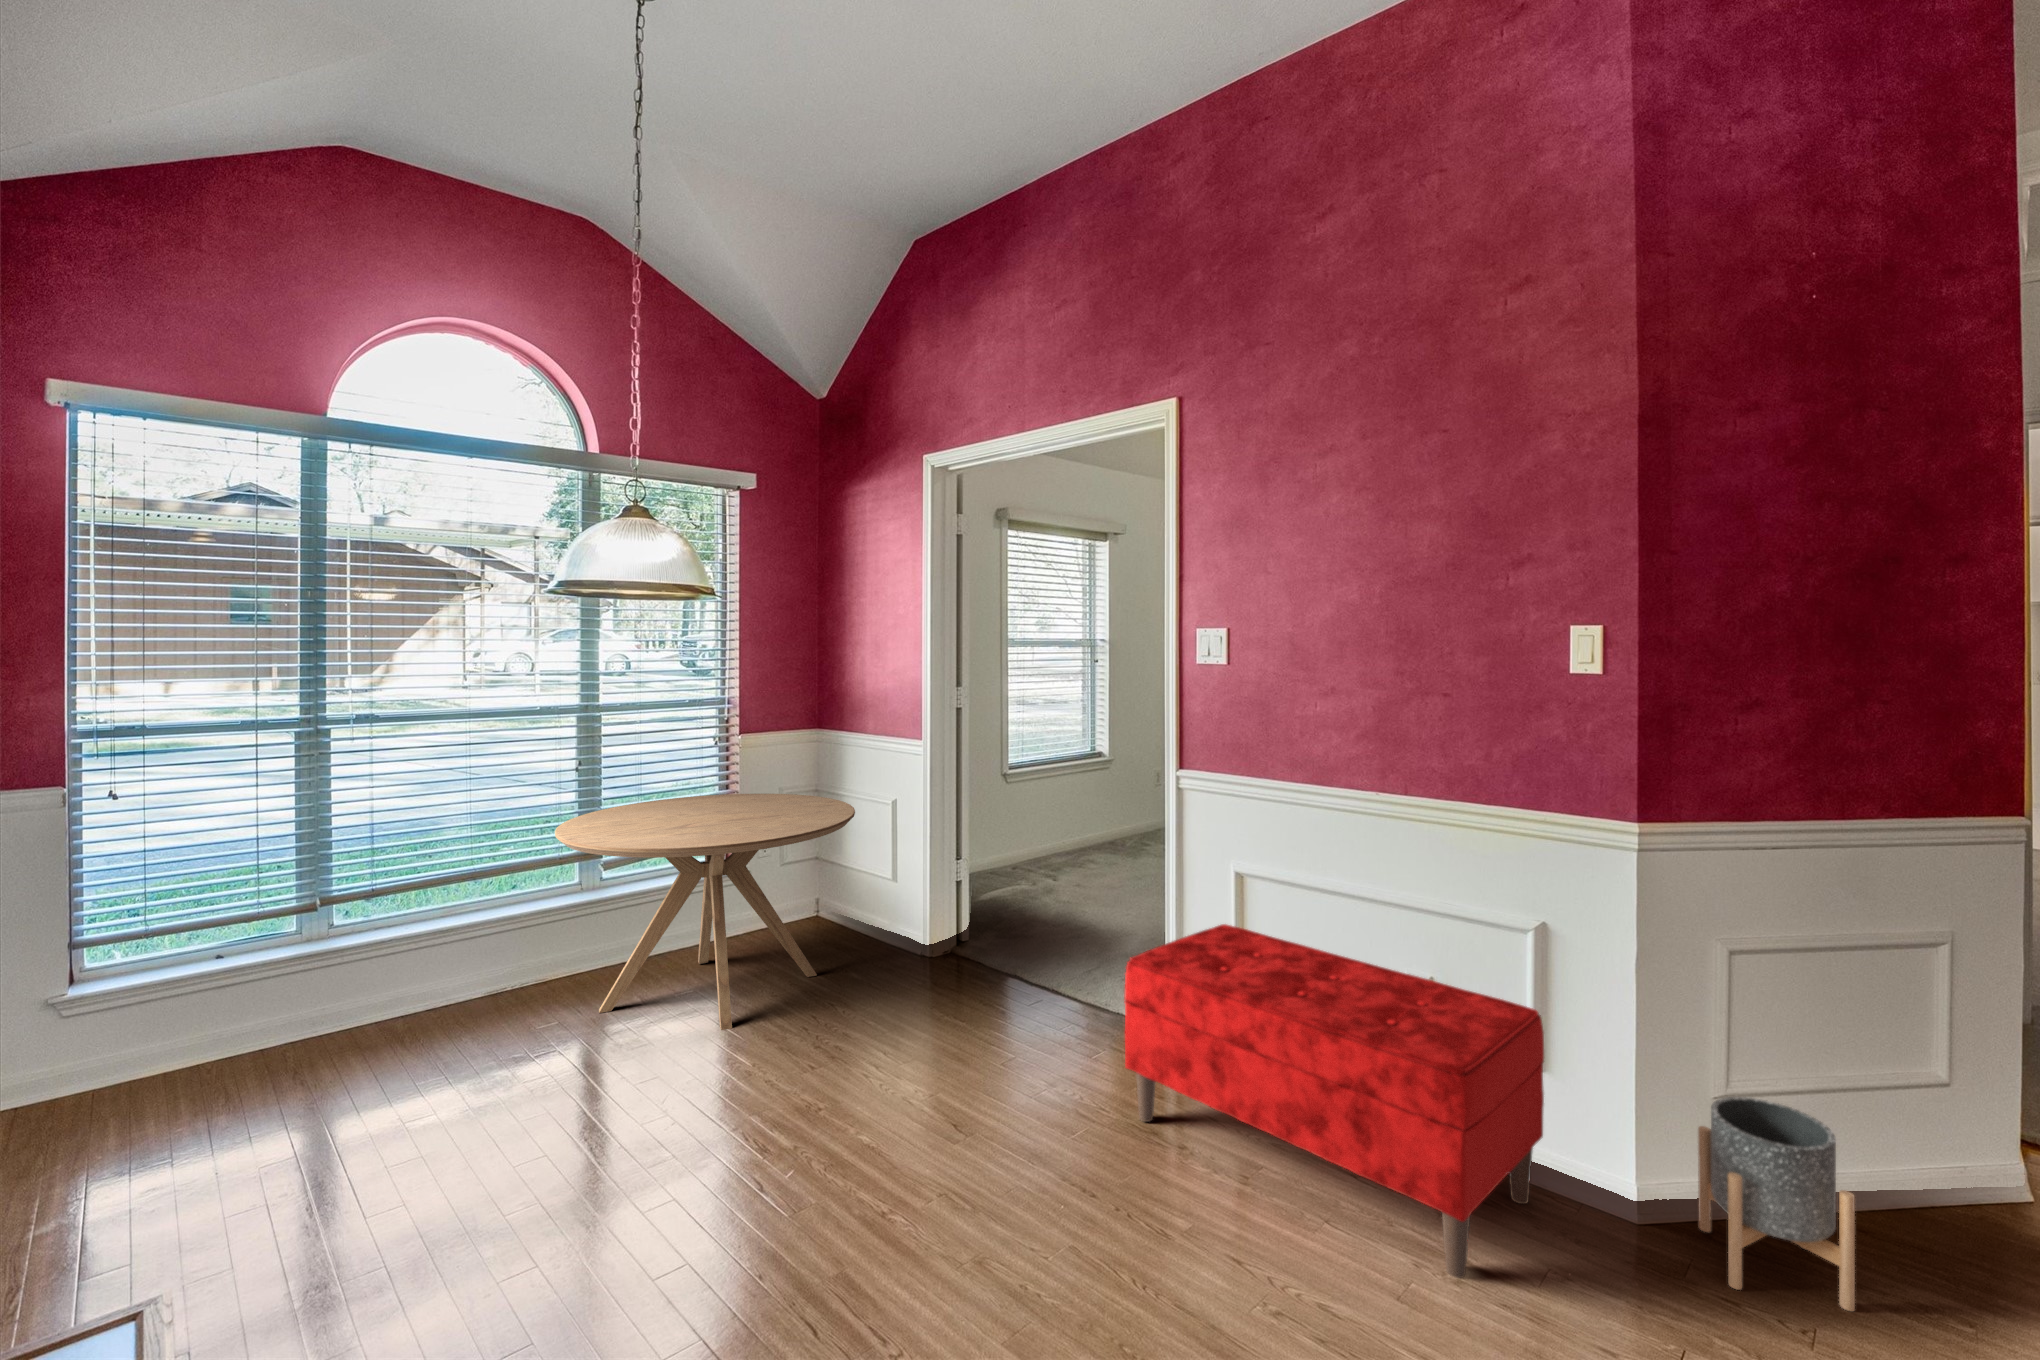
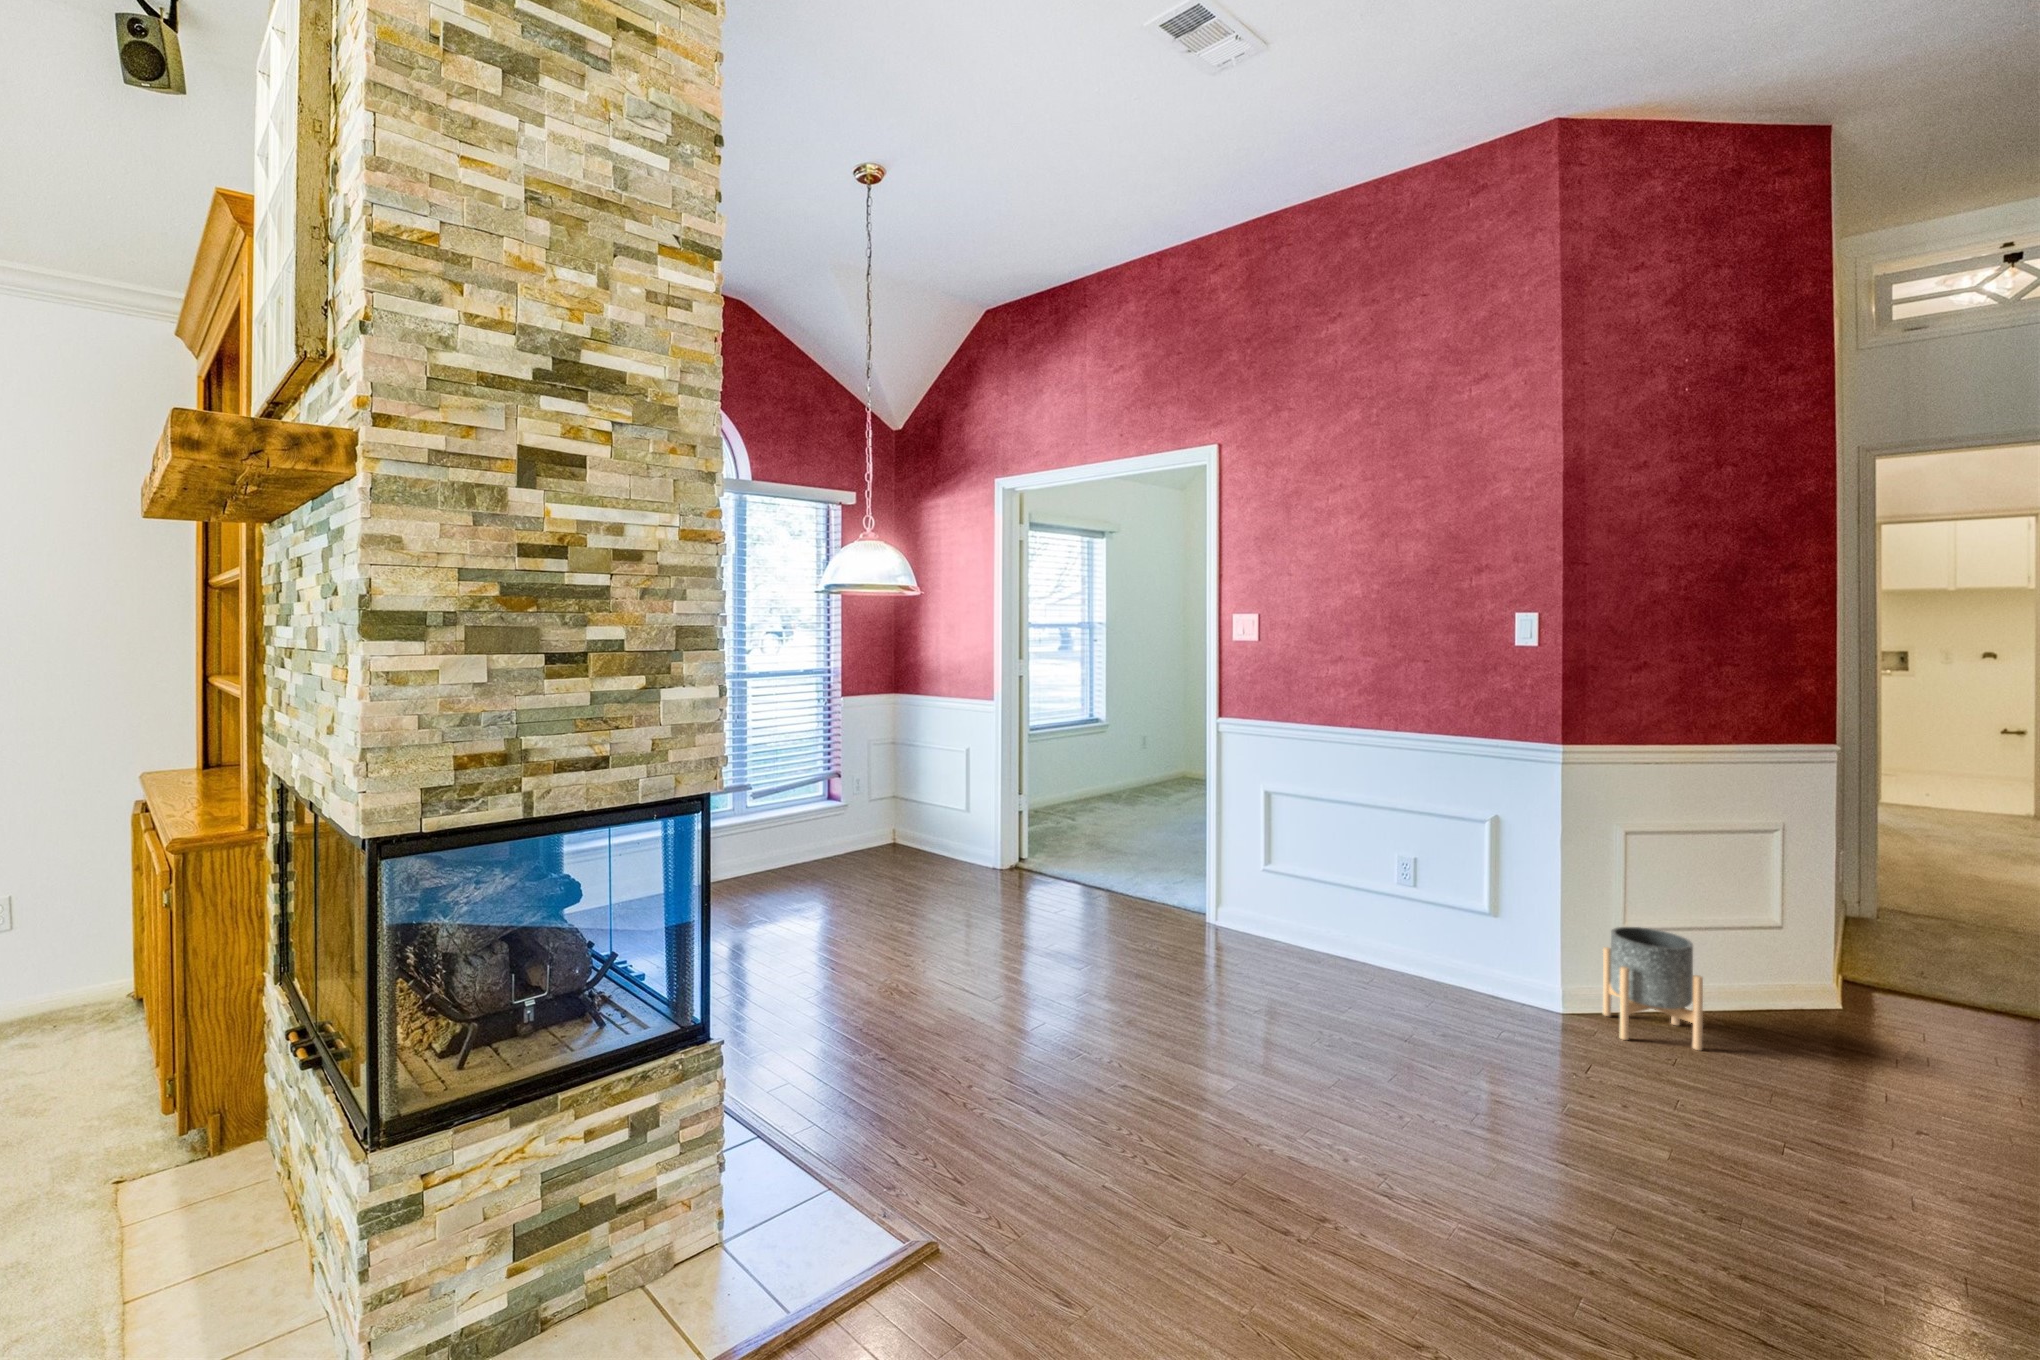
dining table: present [555,793,855,1030] -> none [745,742,953,908]
bench: present [1124,924,1544,1278] -> none [1192,829,1496,1032]

